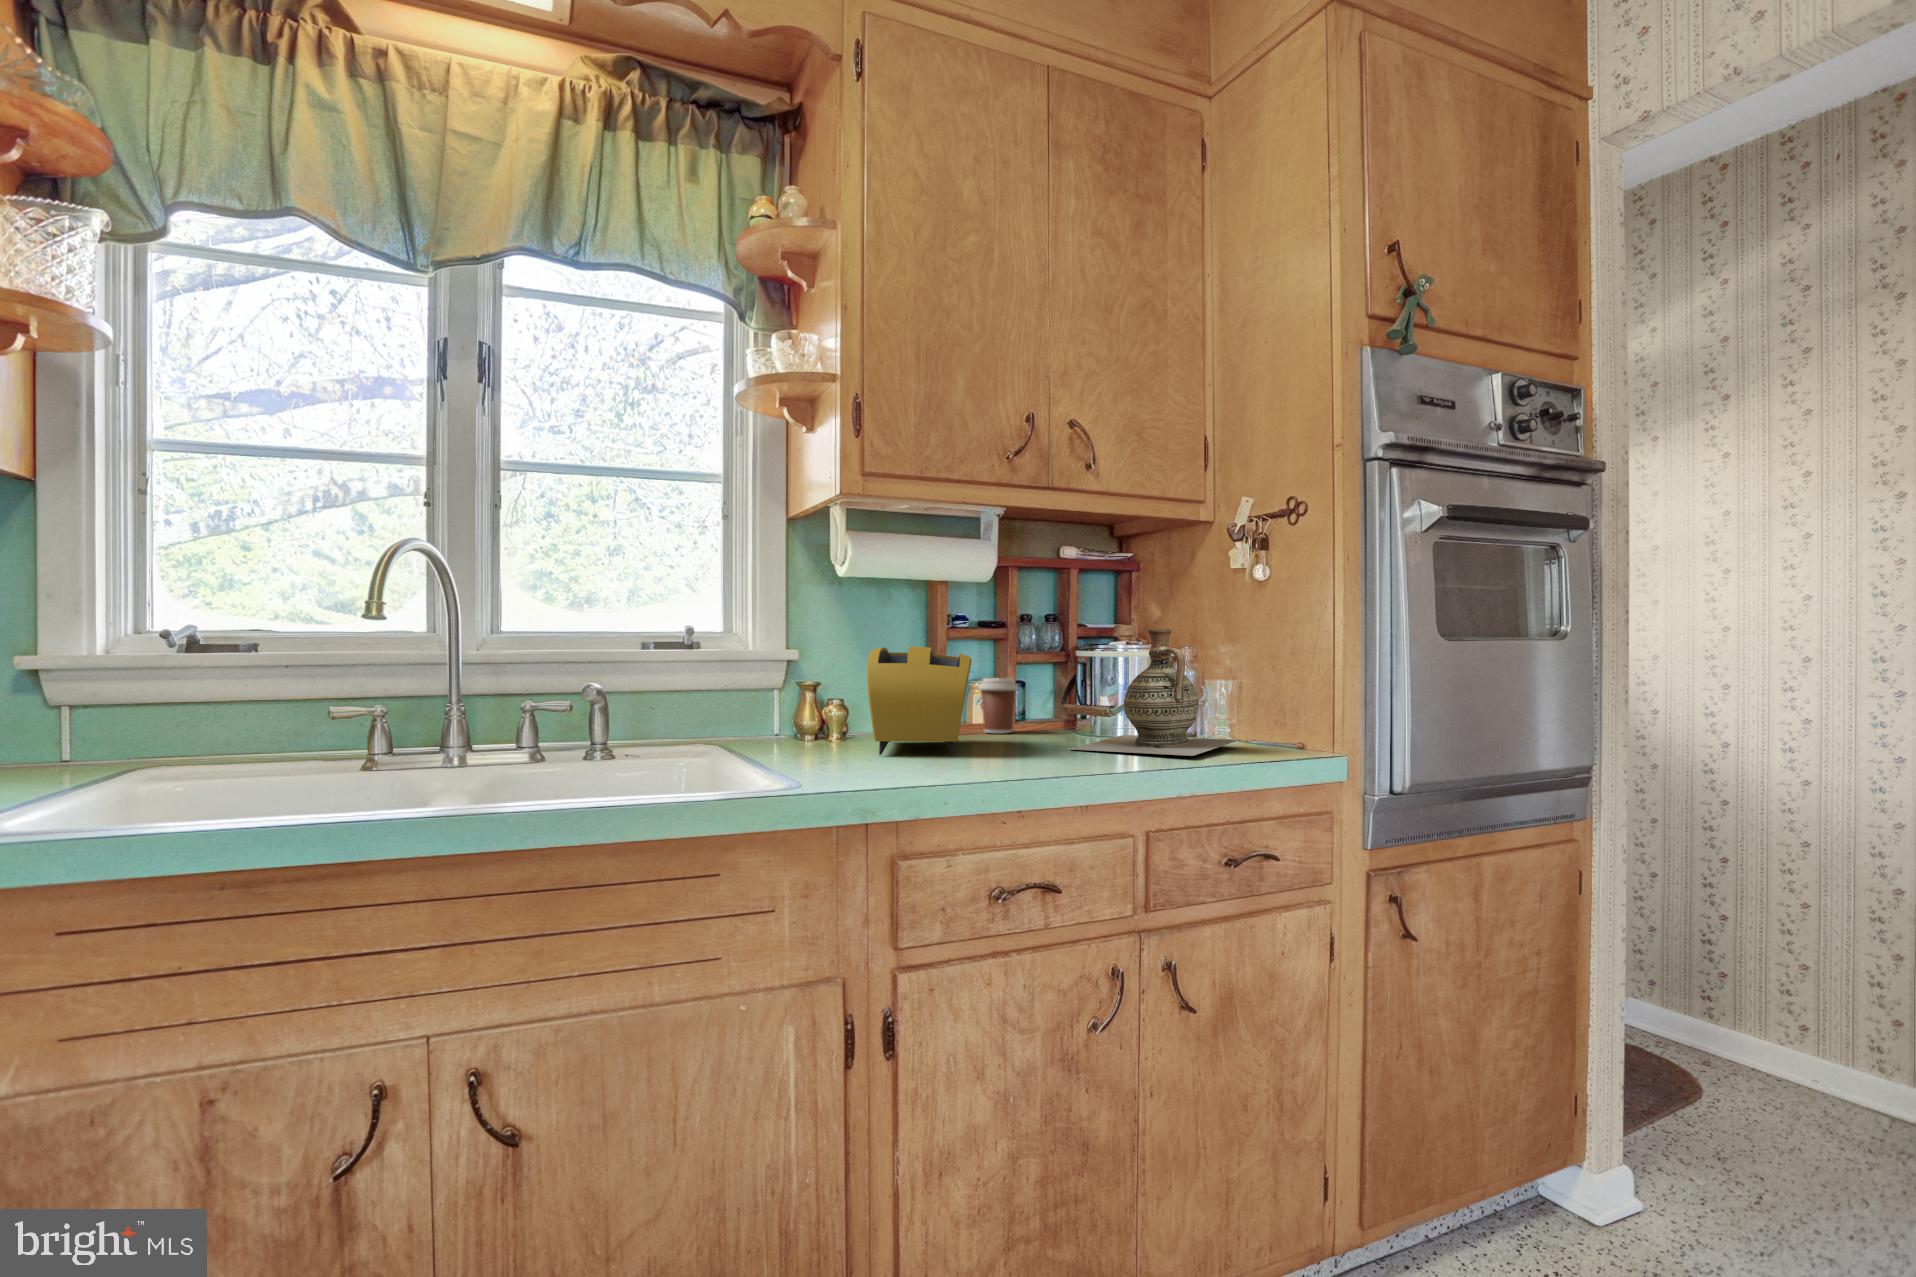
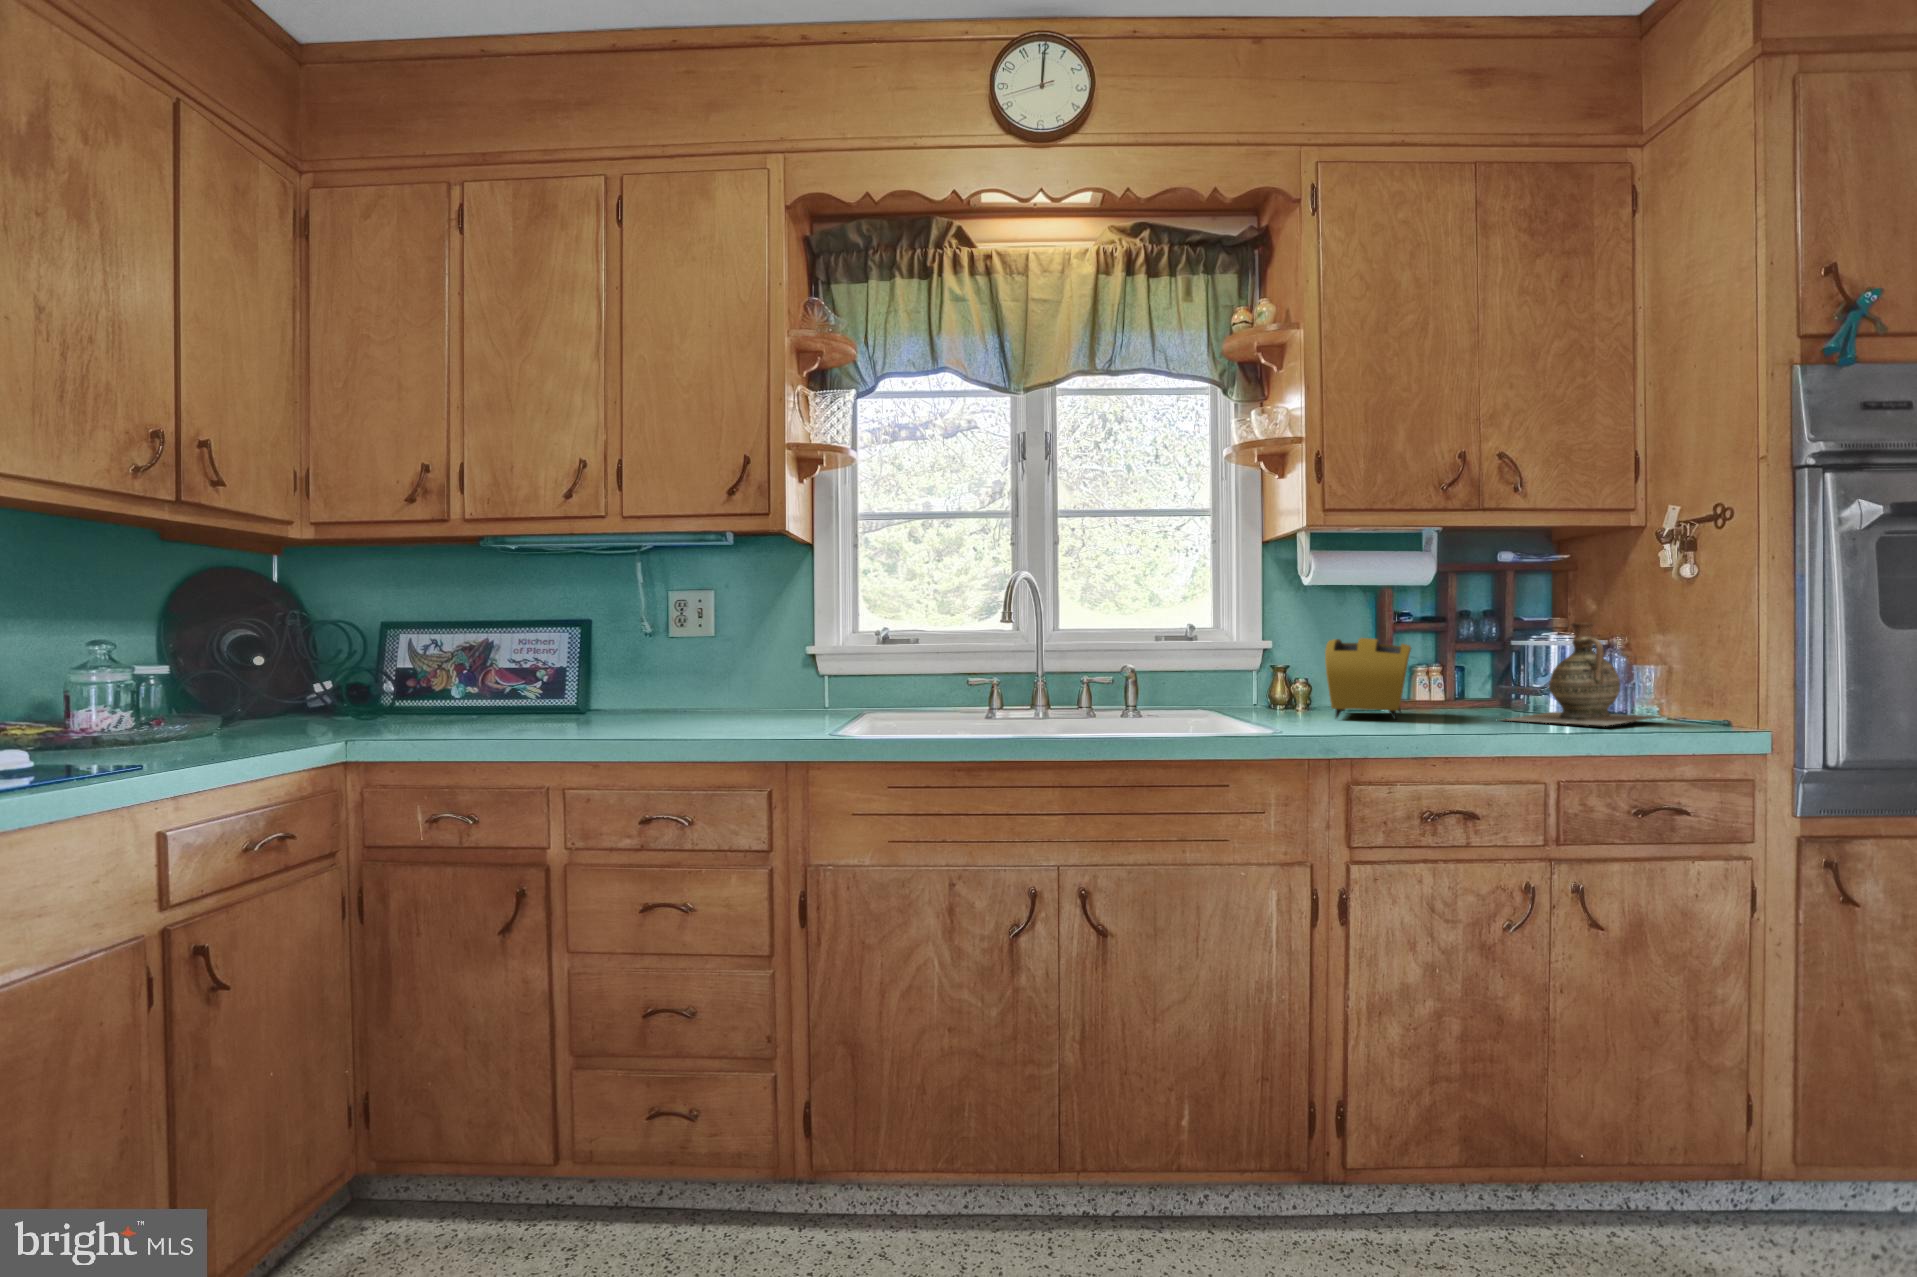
coffee cup: present [978,678,1018,733] -> none [1421,663,1458,709]

